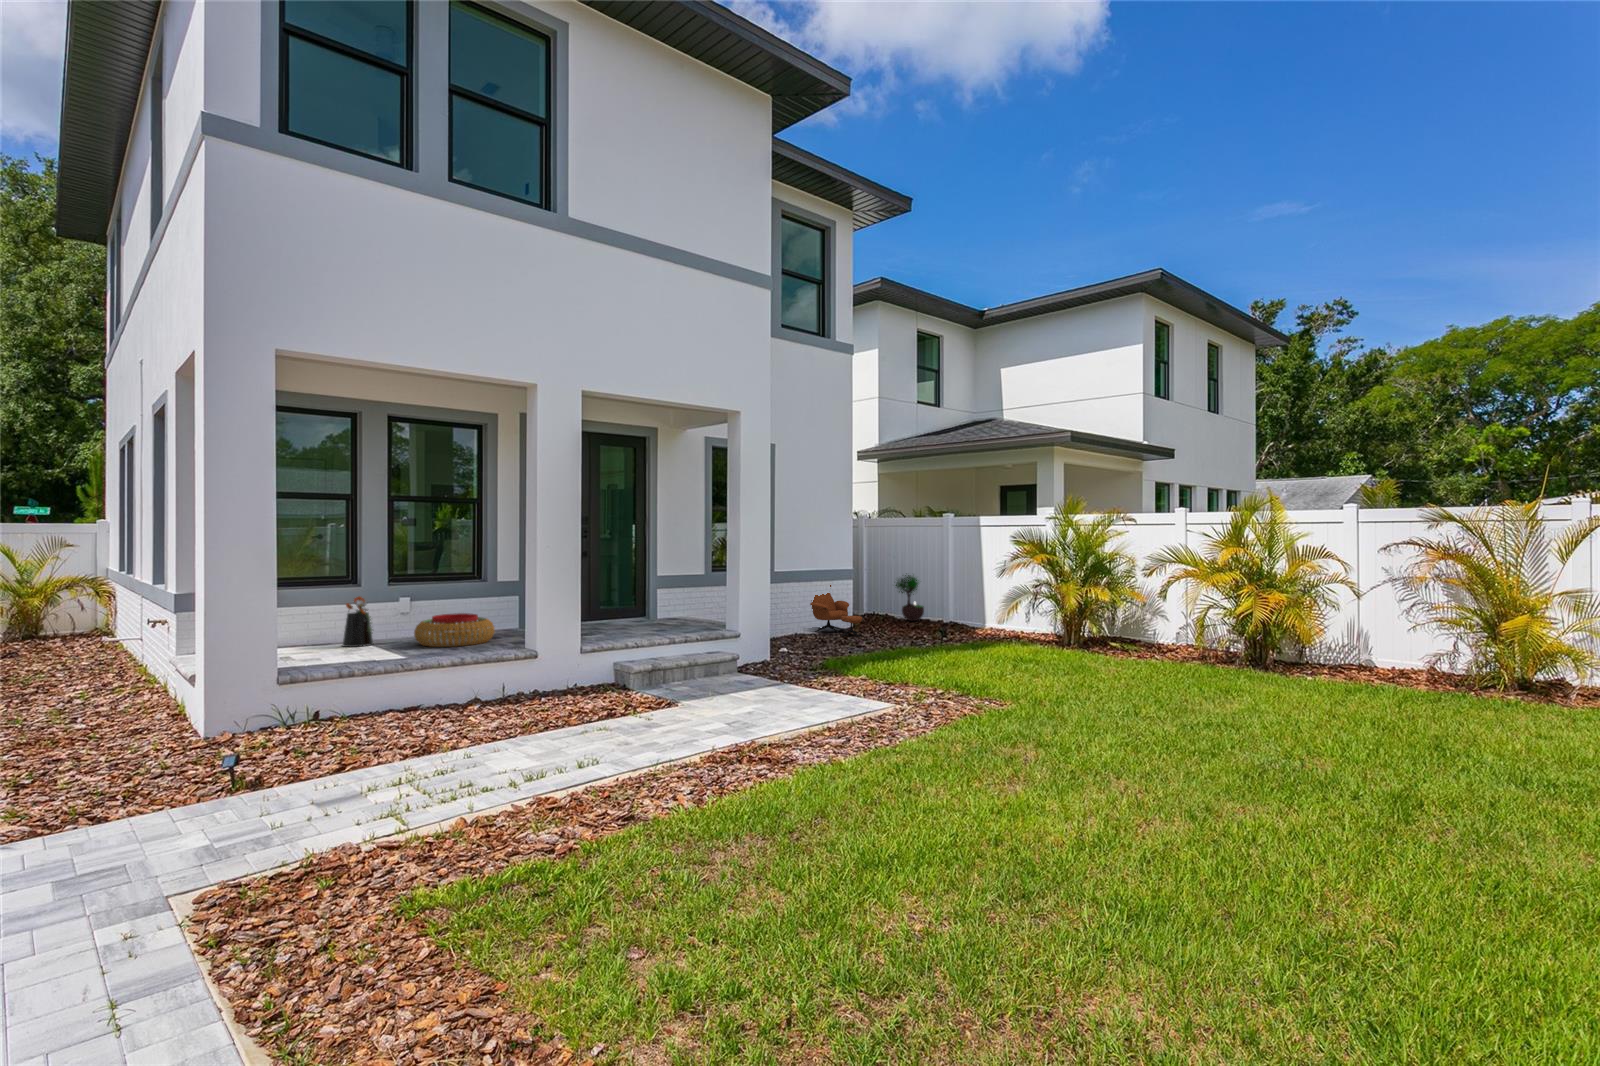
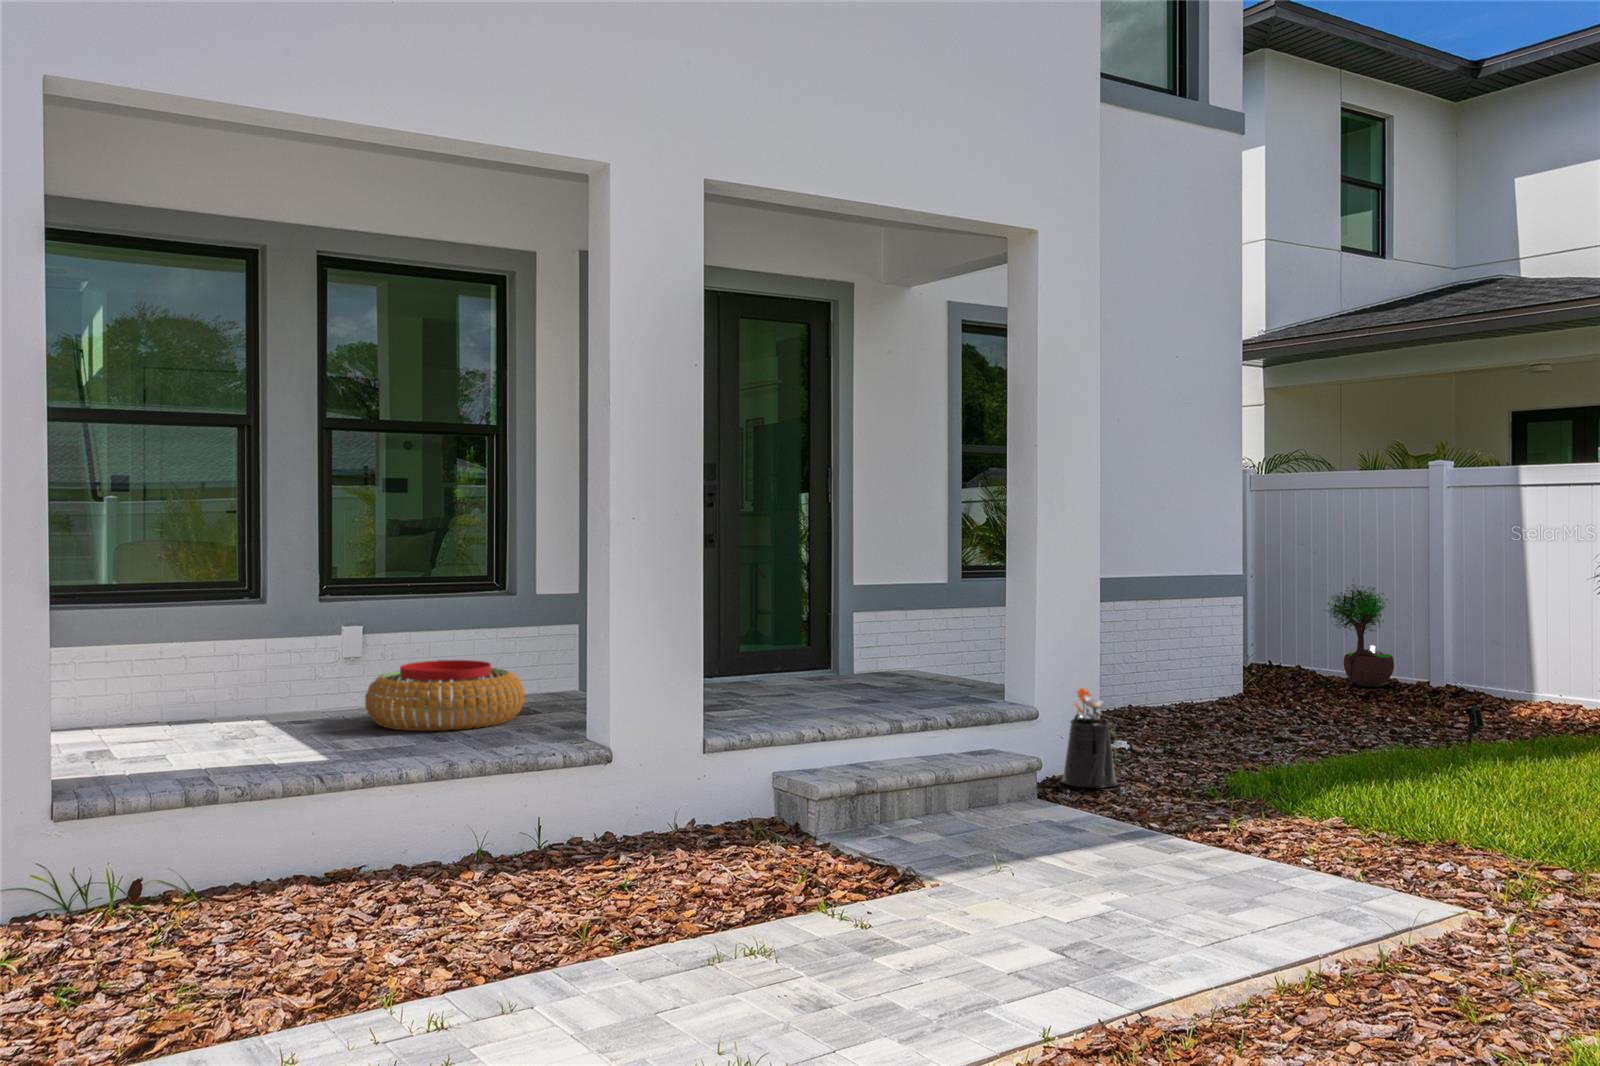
lounge chair: present [810,585,862,637] -> none [1155,601,1277,720]
watering can: present [342,596,373,647] -> present [1061,688,1117,788]

